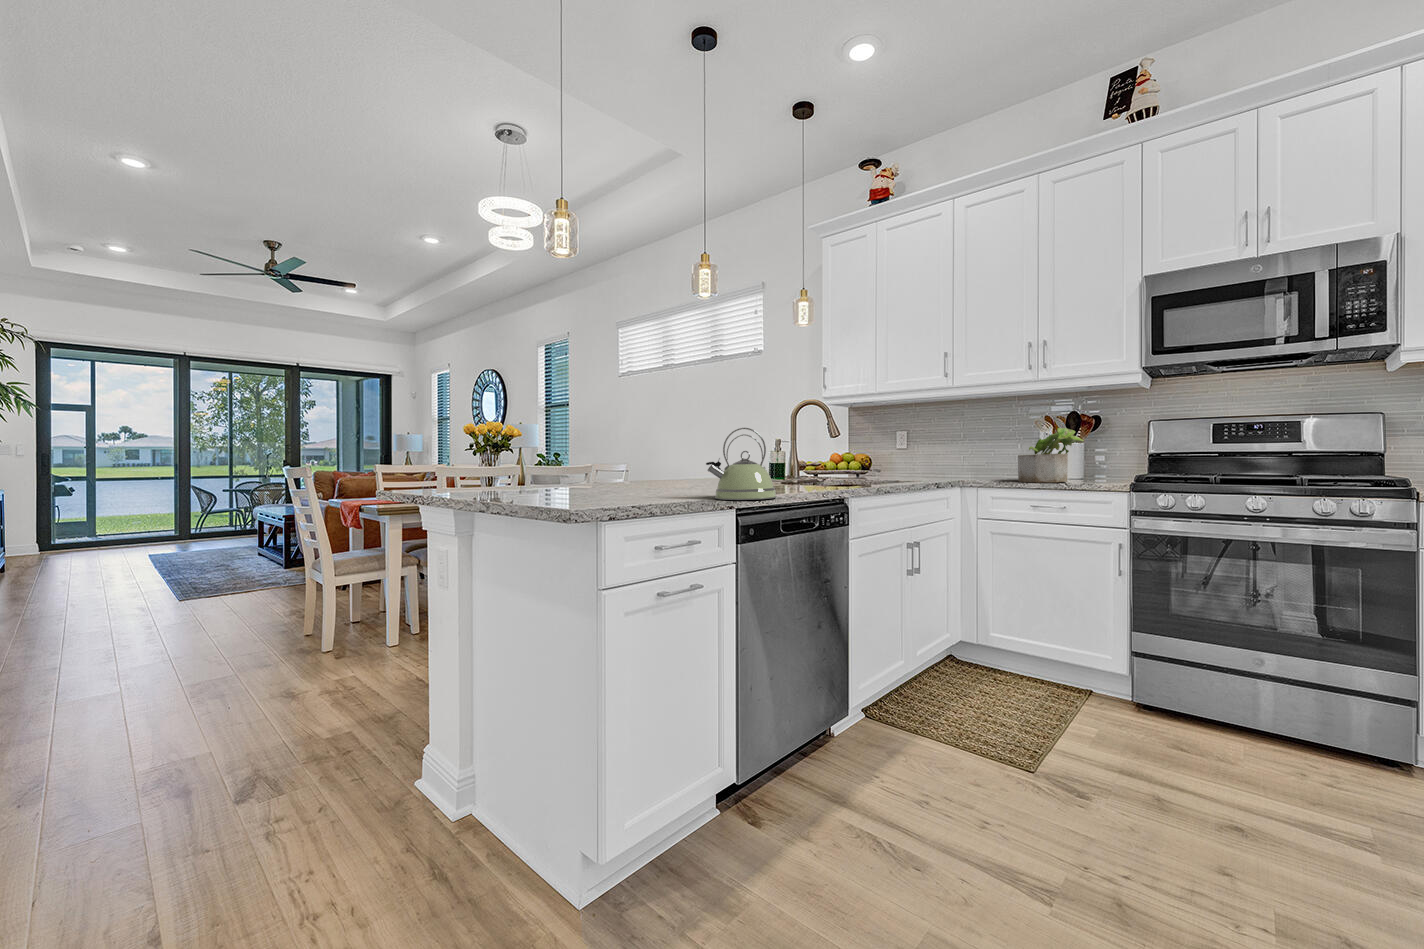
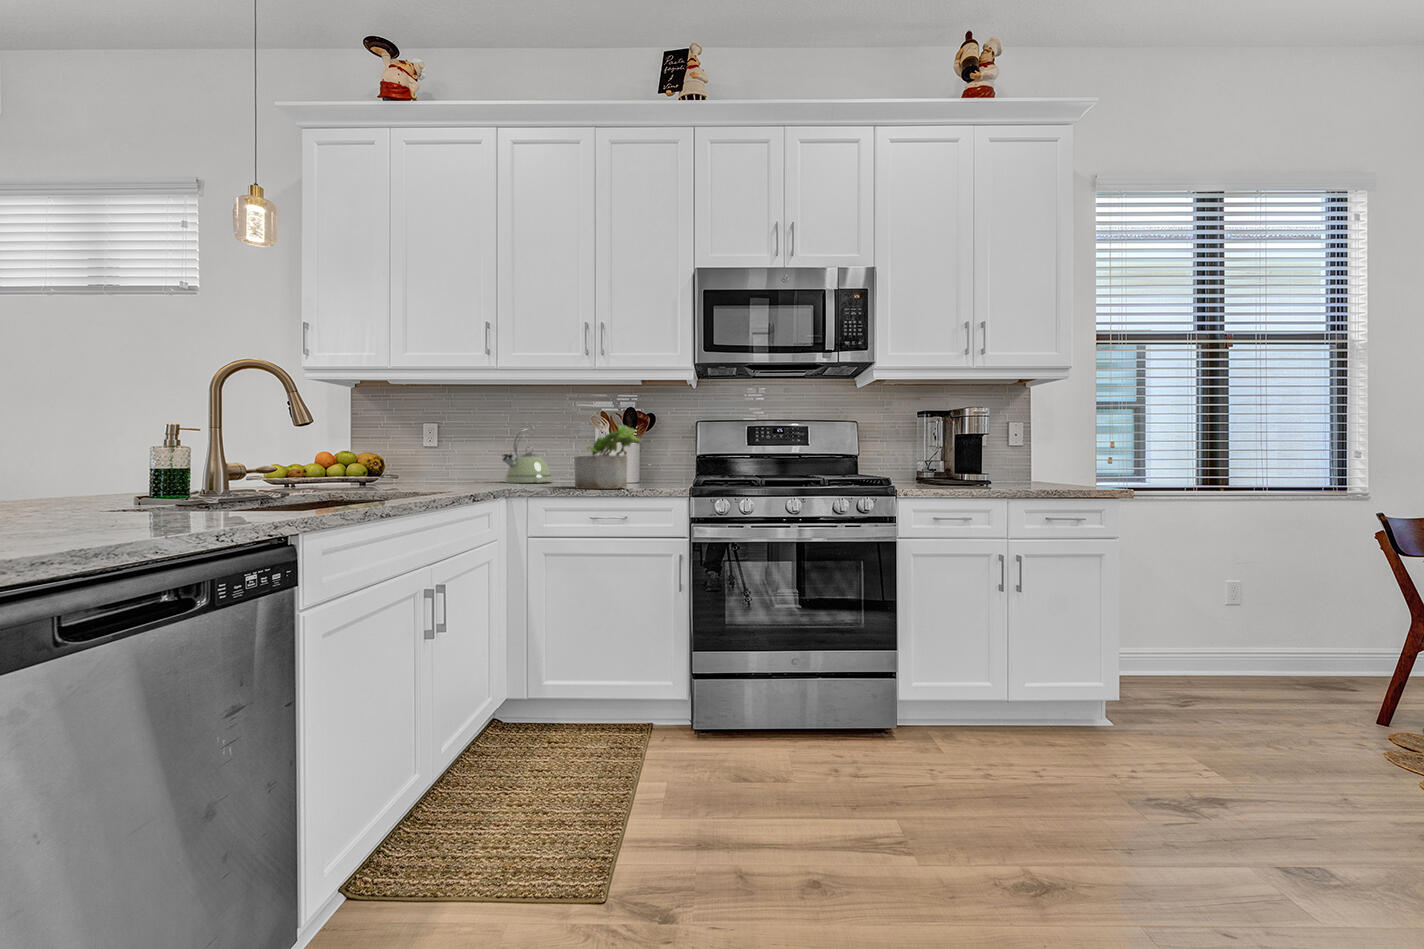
kettle: present [706,428,777,500] -> present [503,429,552,483]

